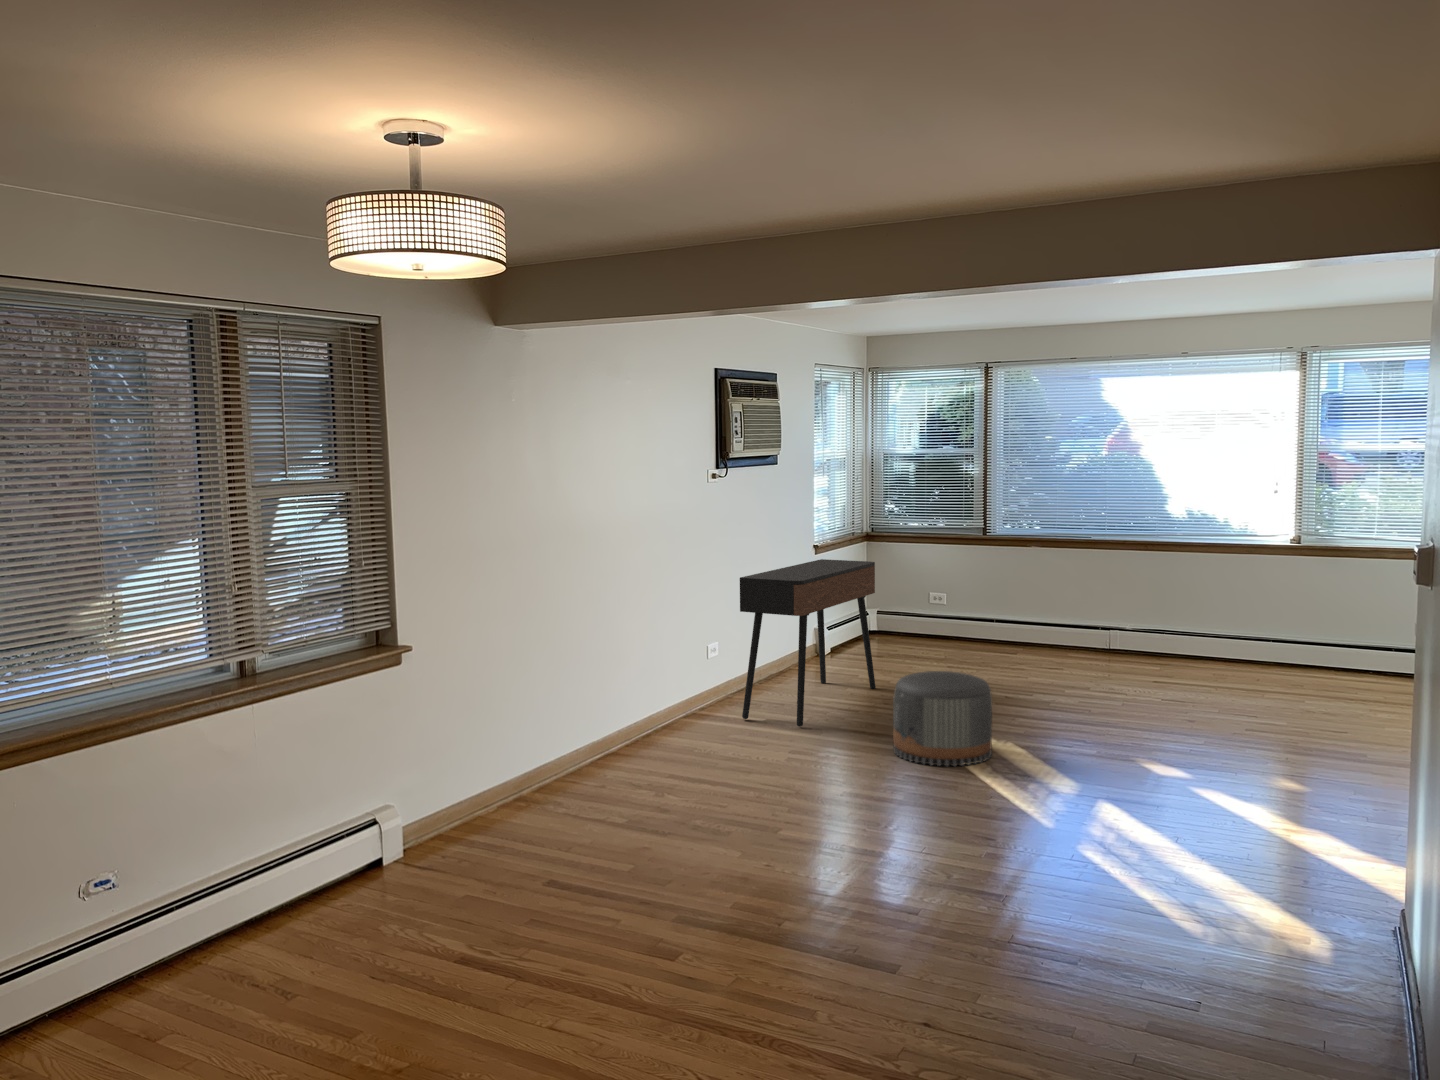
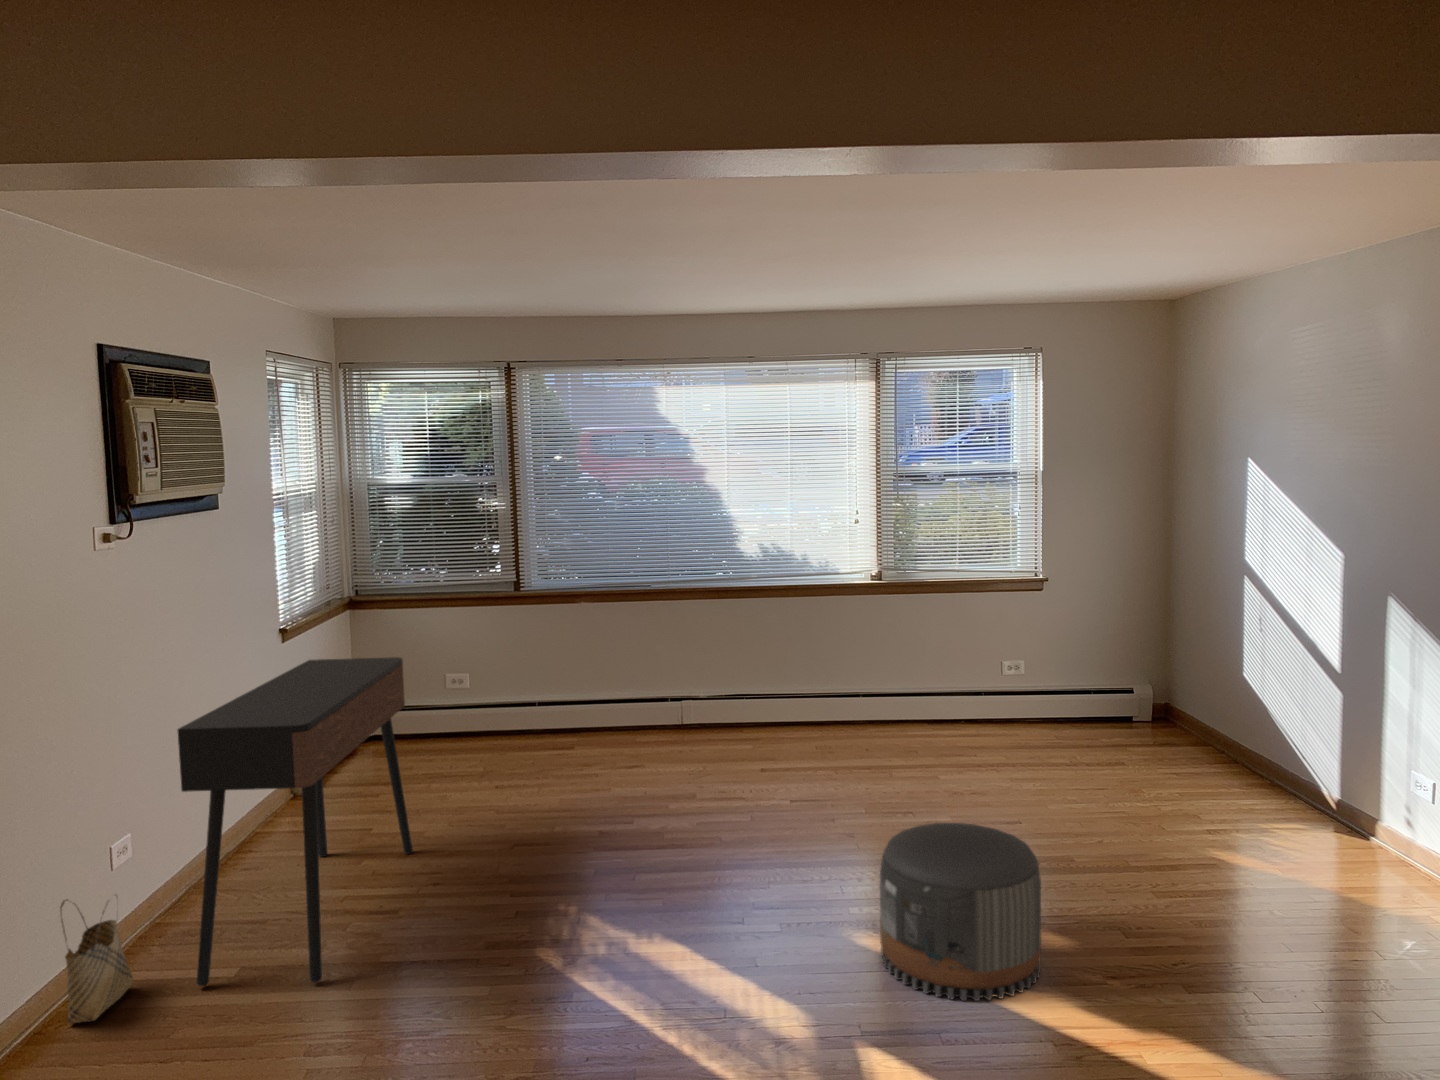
woven basket: none [683,660,714,721] -> present [60,900,133,1023]
pouf: present [893,671,992,766] -> present [880,823,1041,1001]

